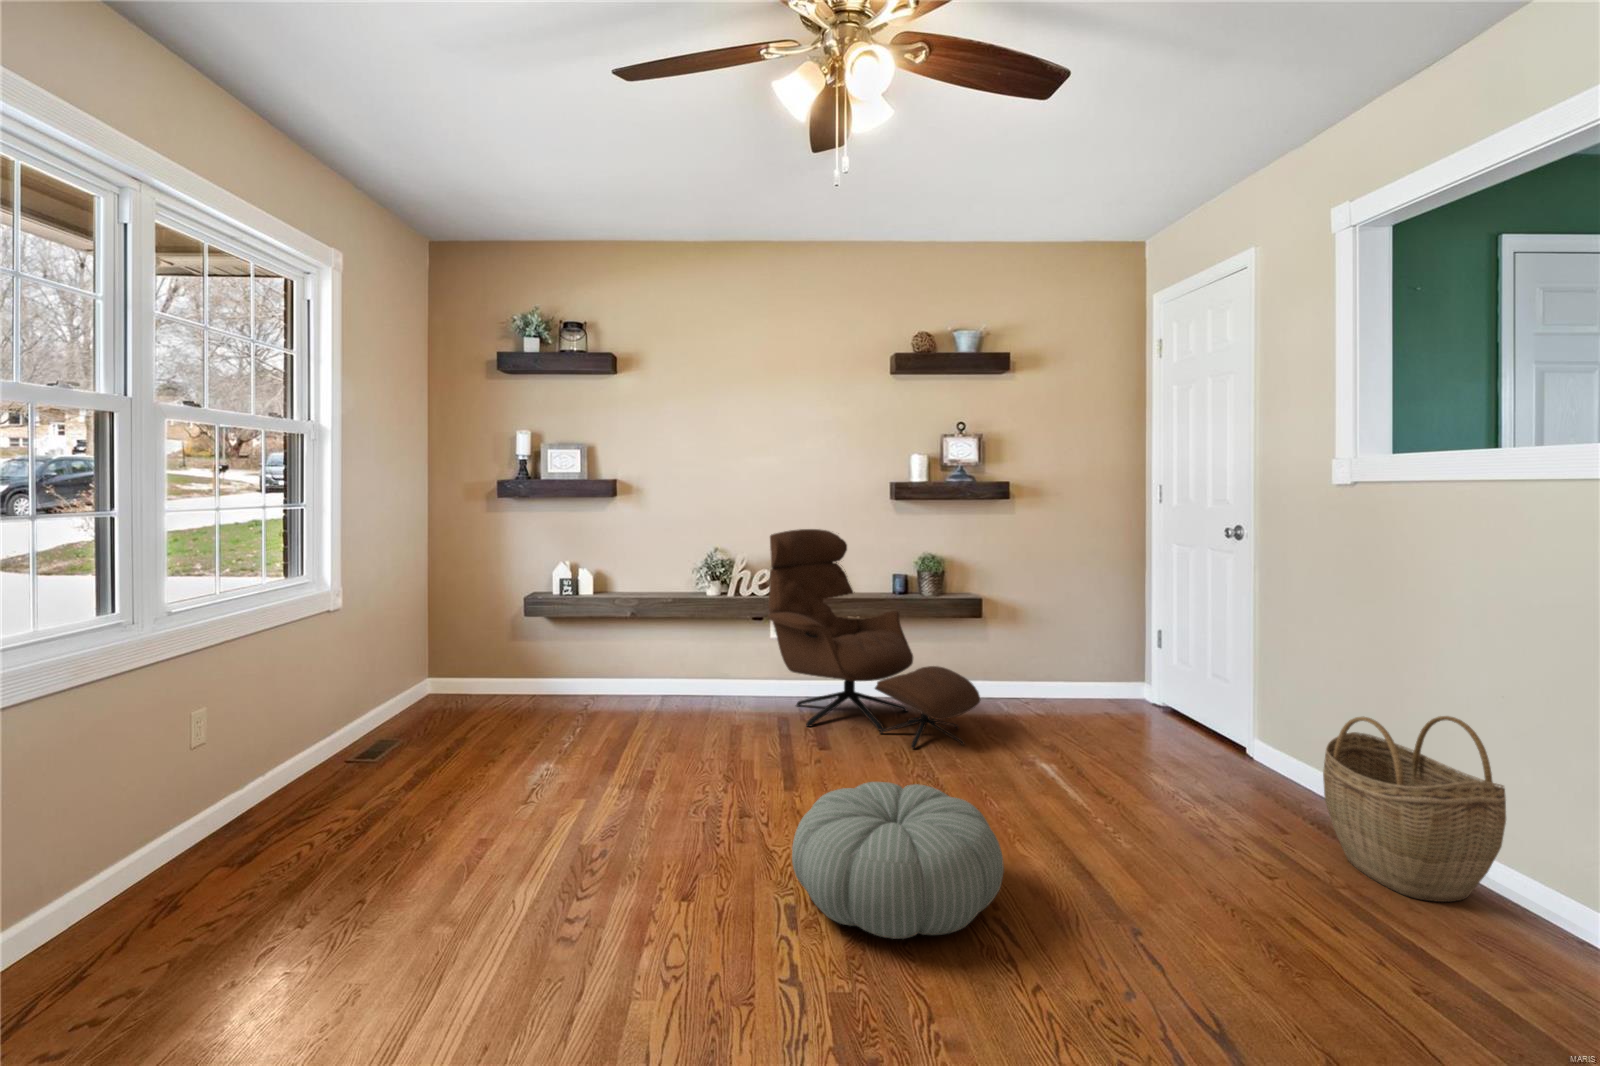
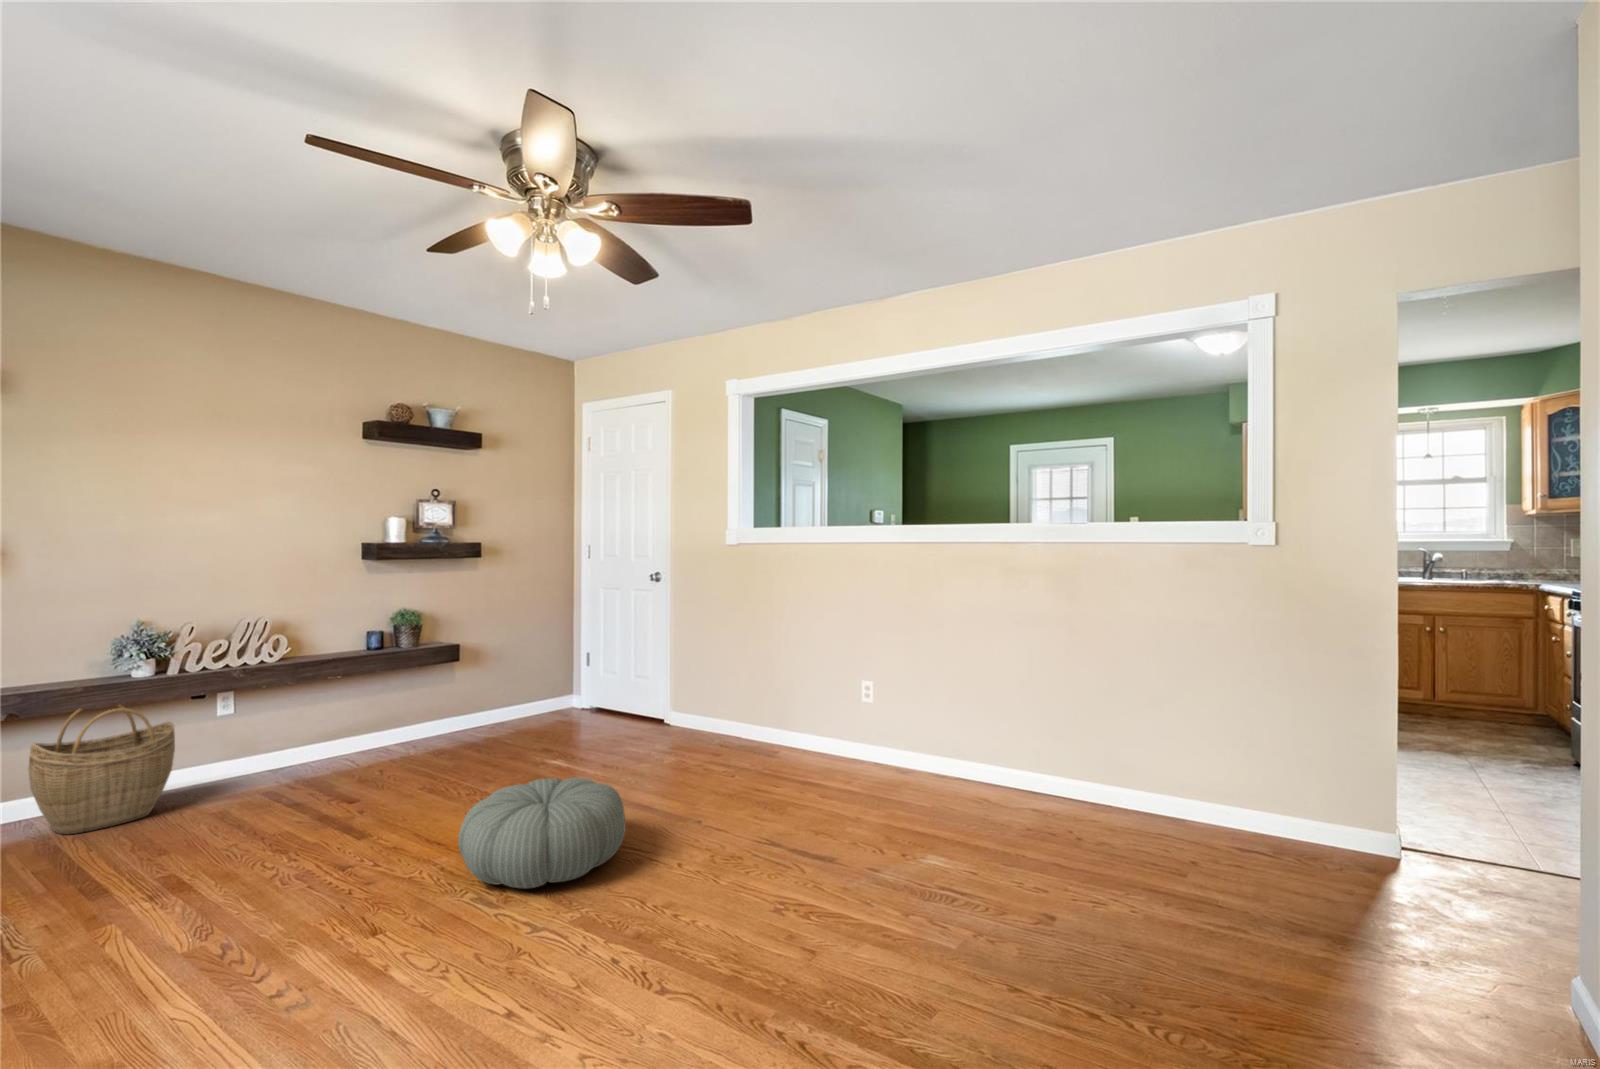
lounge chair: present [768,529,980,748] -> none [240,591,488,795]
woven basket: present [1323,716,1506,902] -> present [28,705,175,834]

